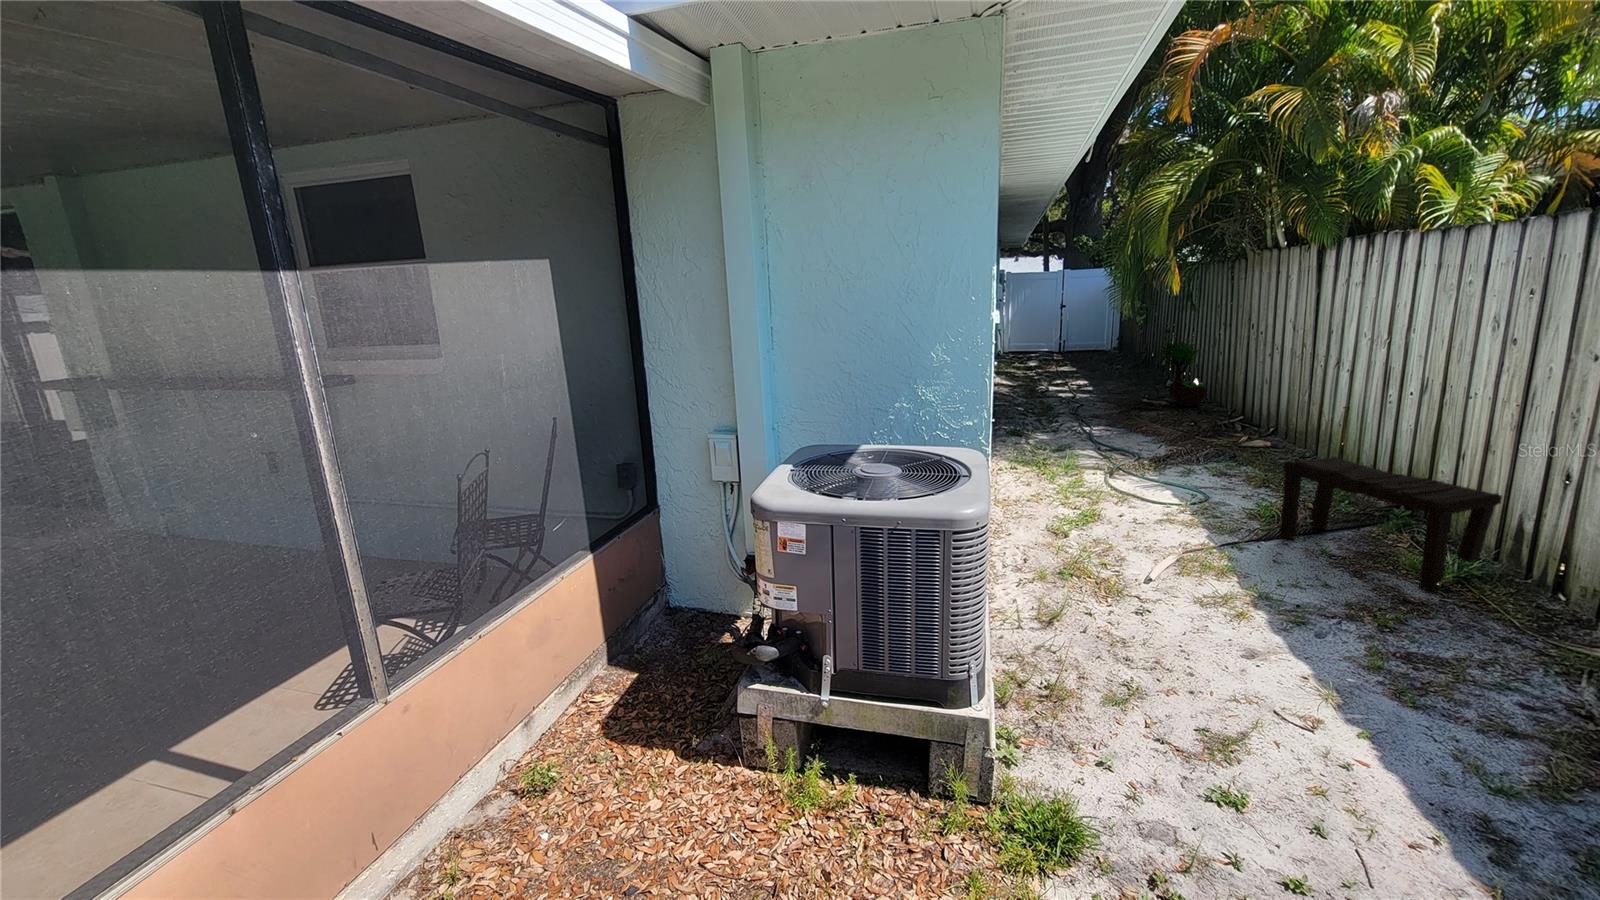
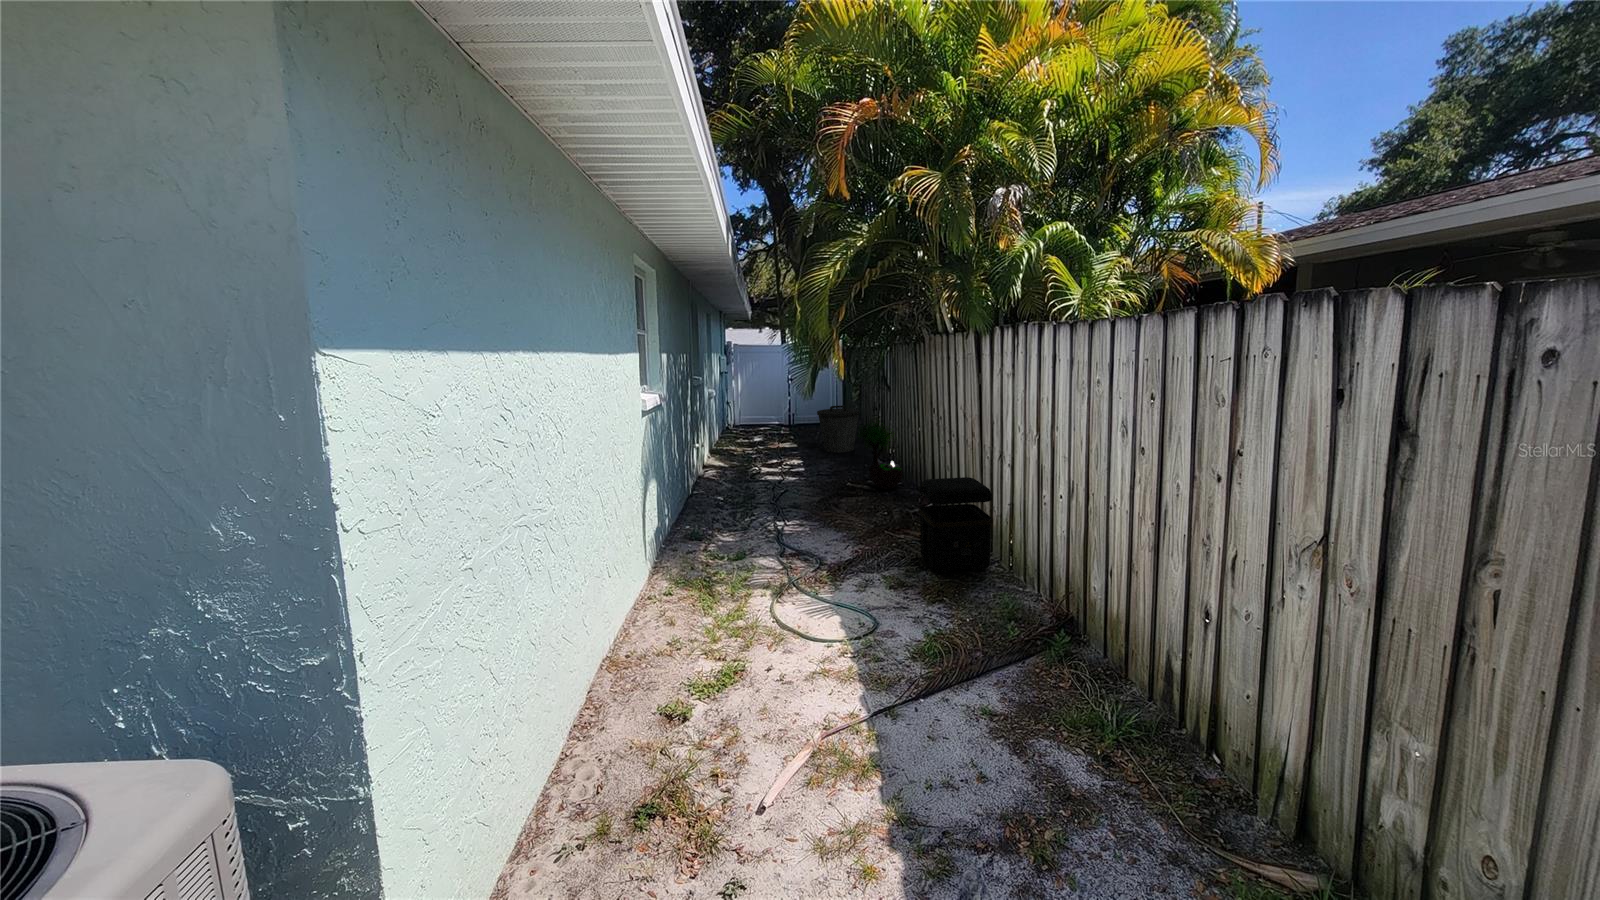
trash can: none [1103,328,1151,375] -> present [817,405,860,453]
toolbox: none [1239,385,1326,471] -> present [919,477,992,573]
bench: present [1280,457,1502,591] -> none [941,576,1150,759]

